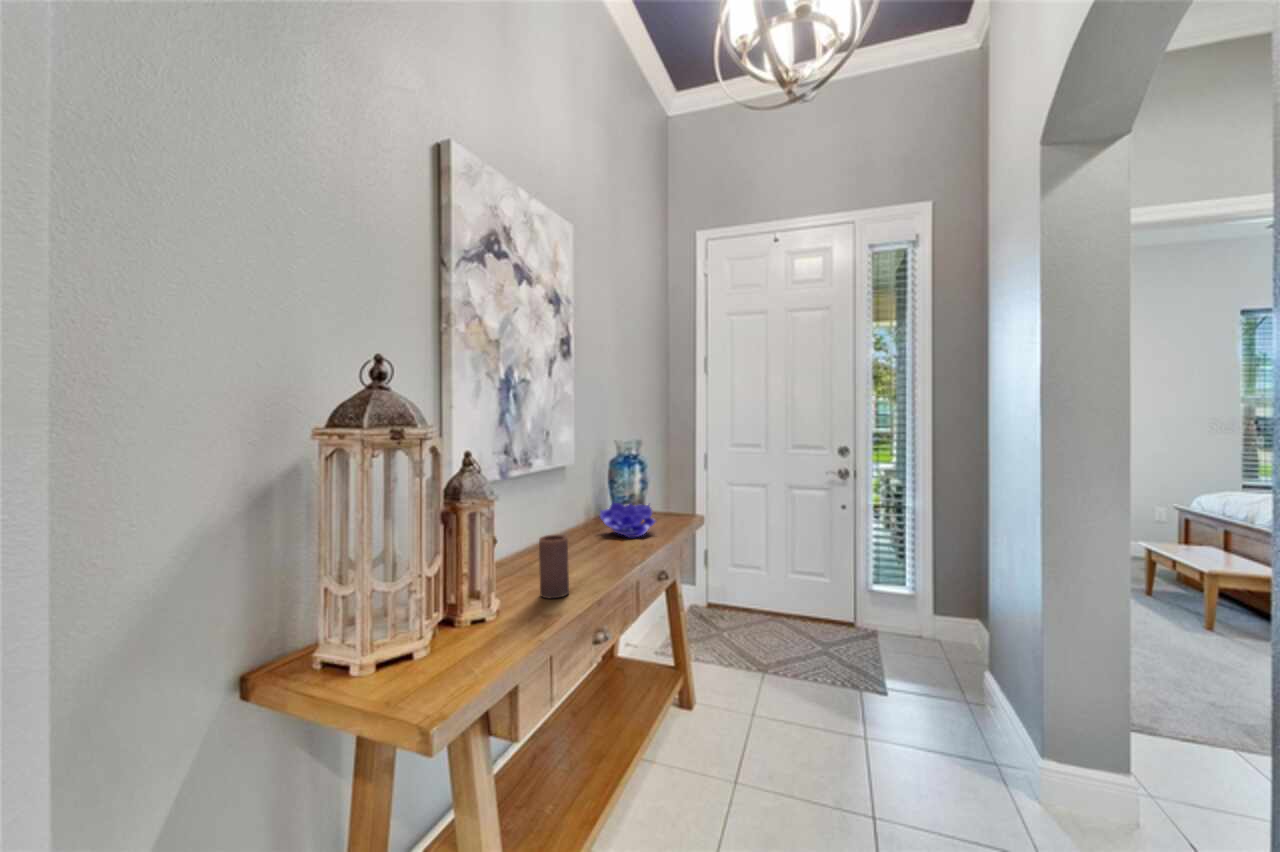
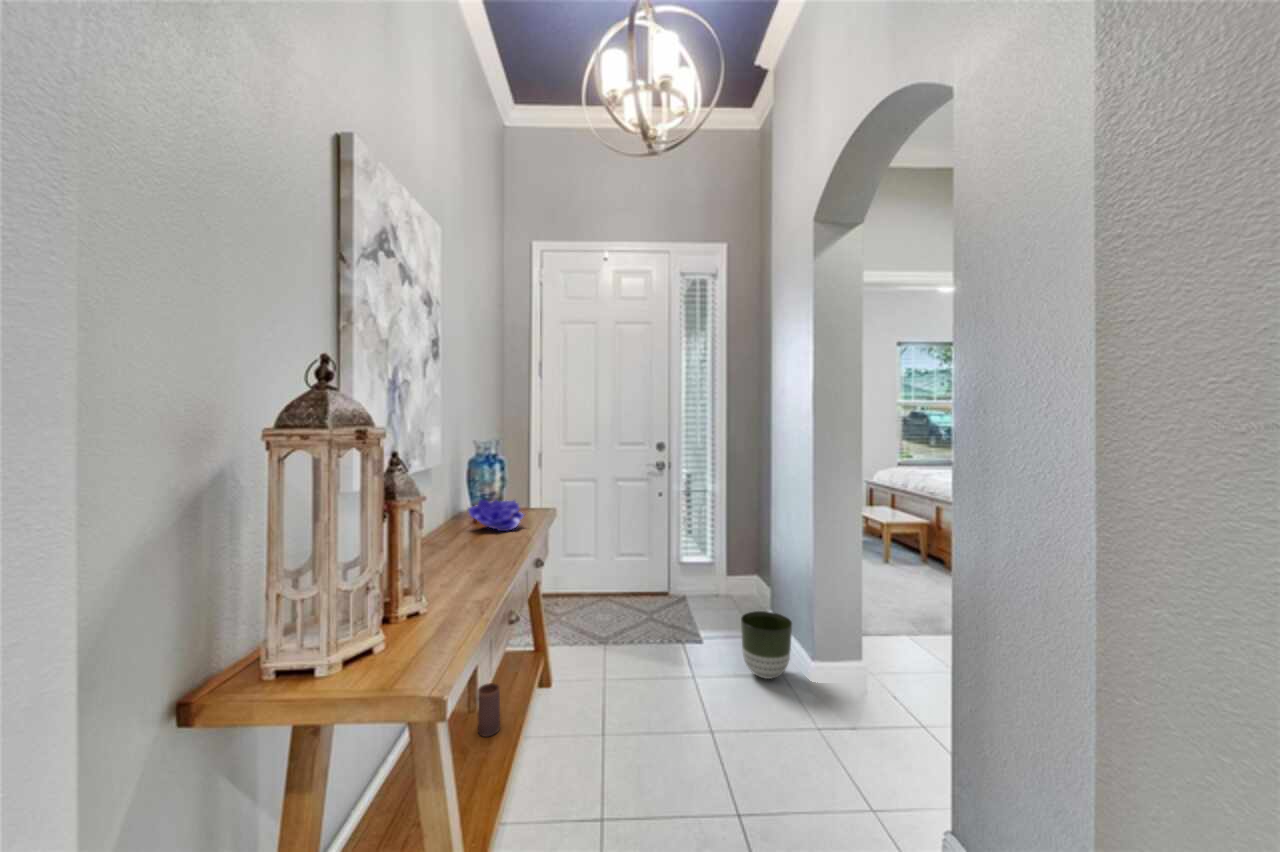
candle: present [539,535,569,598] -> present [478,683,500,737]
planter: none [933,669,1012,765] -> present [741,611,792,679]

